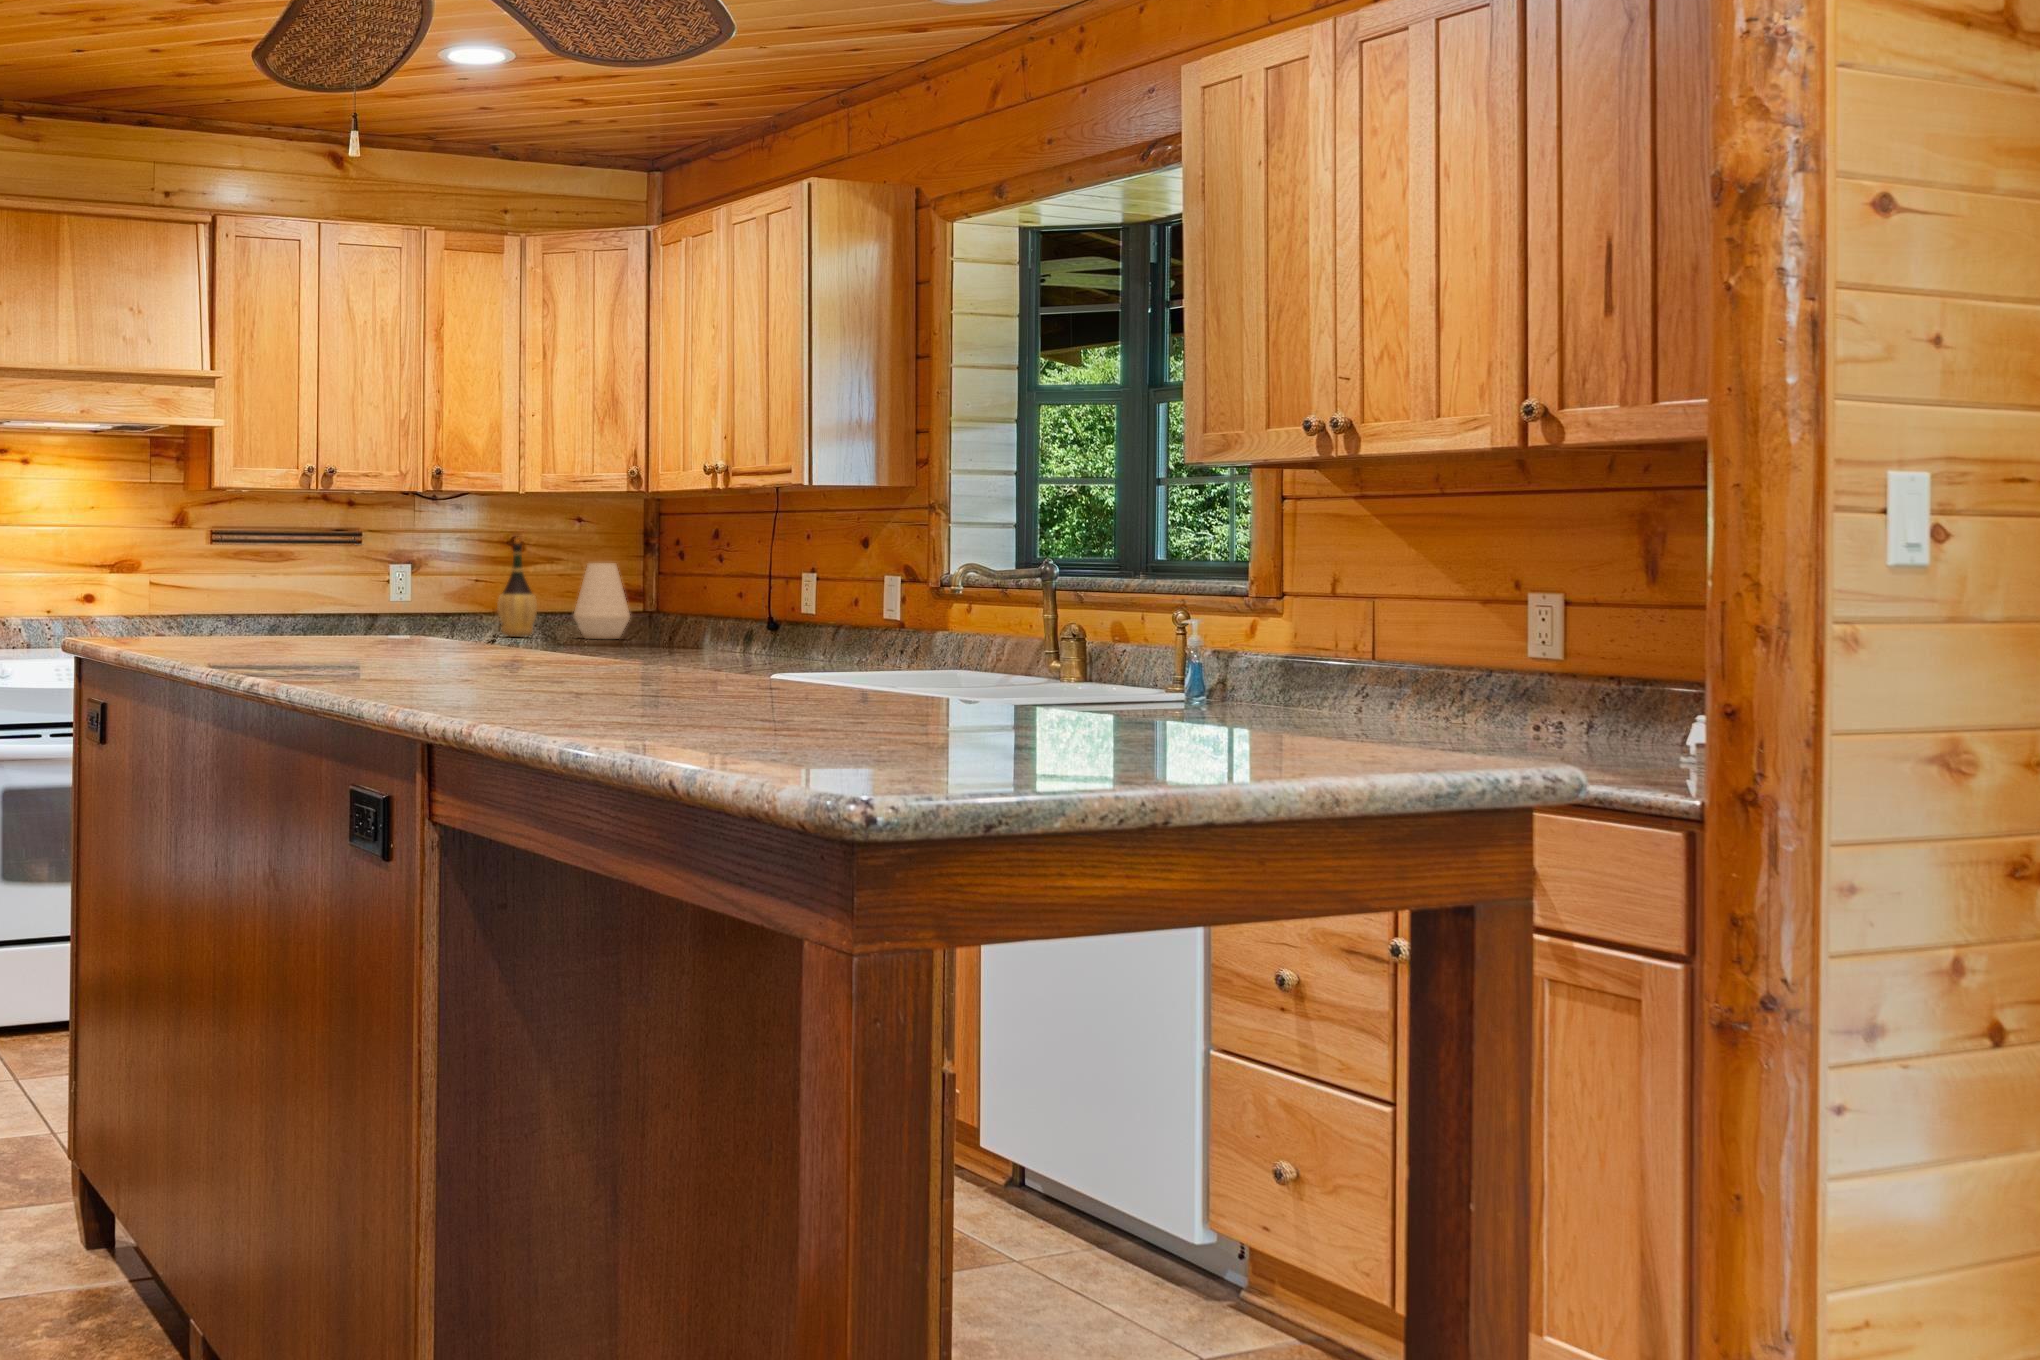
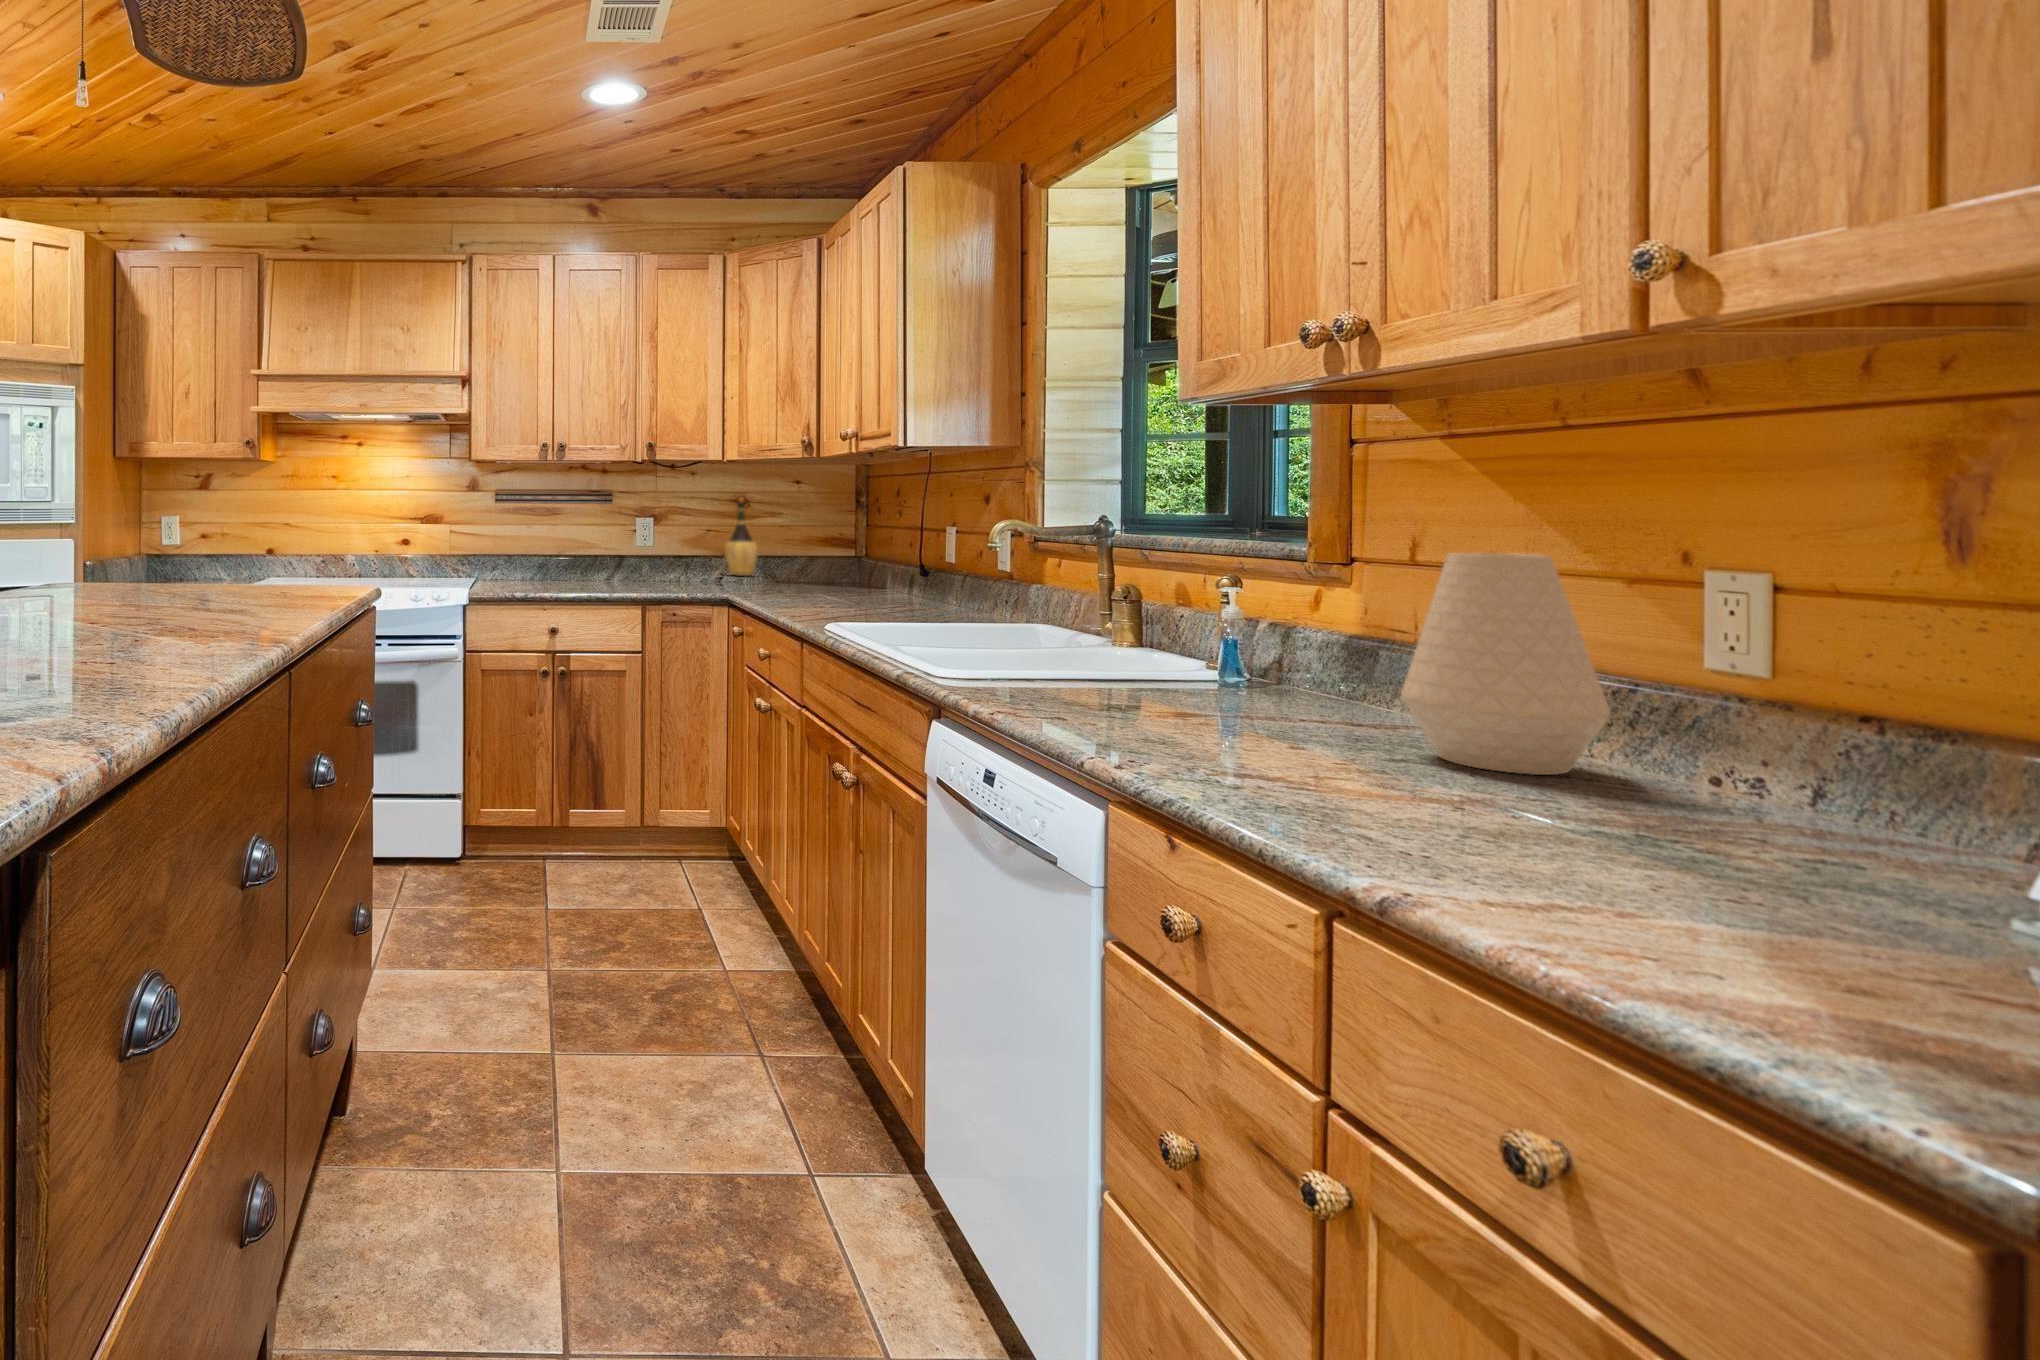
vase: present [573,563,630,639] -> present [1401,553,1610,775]

